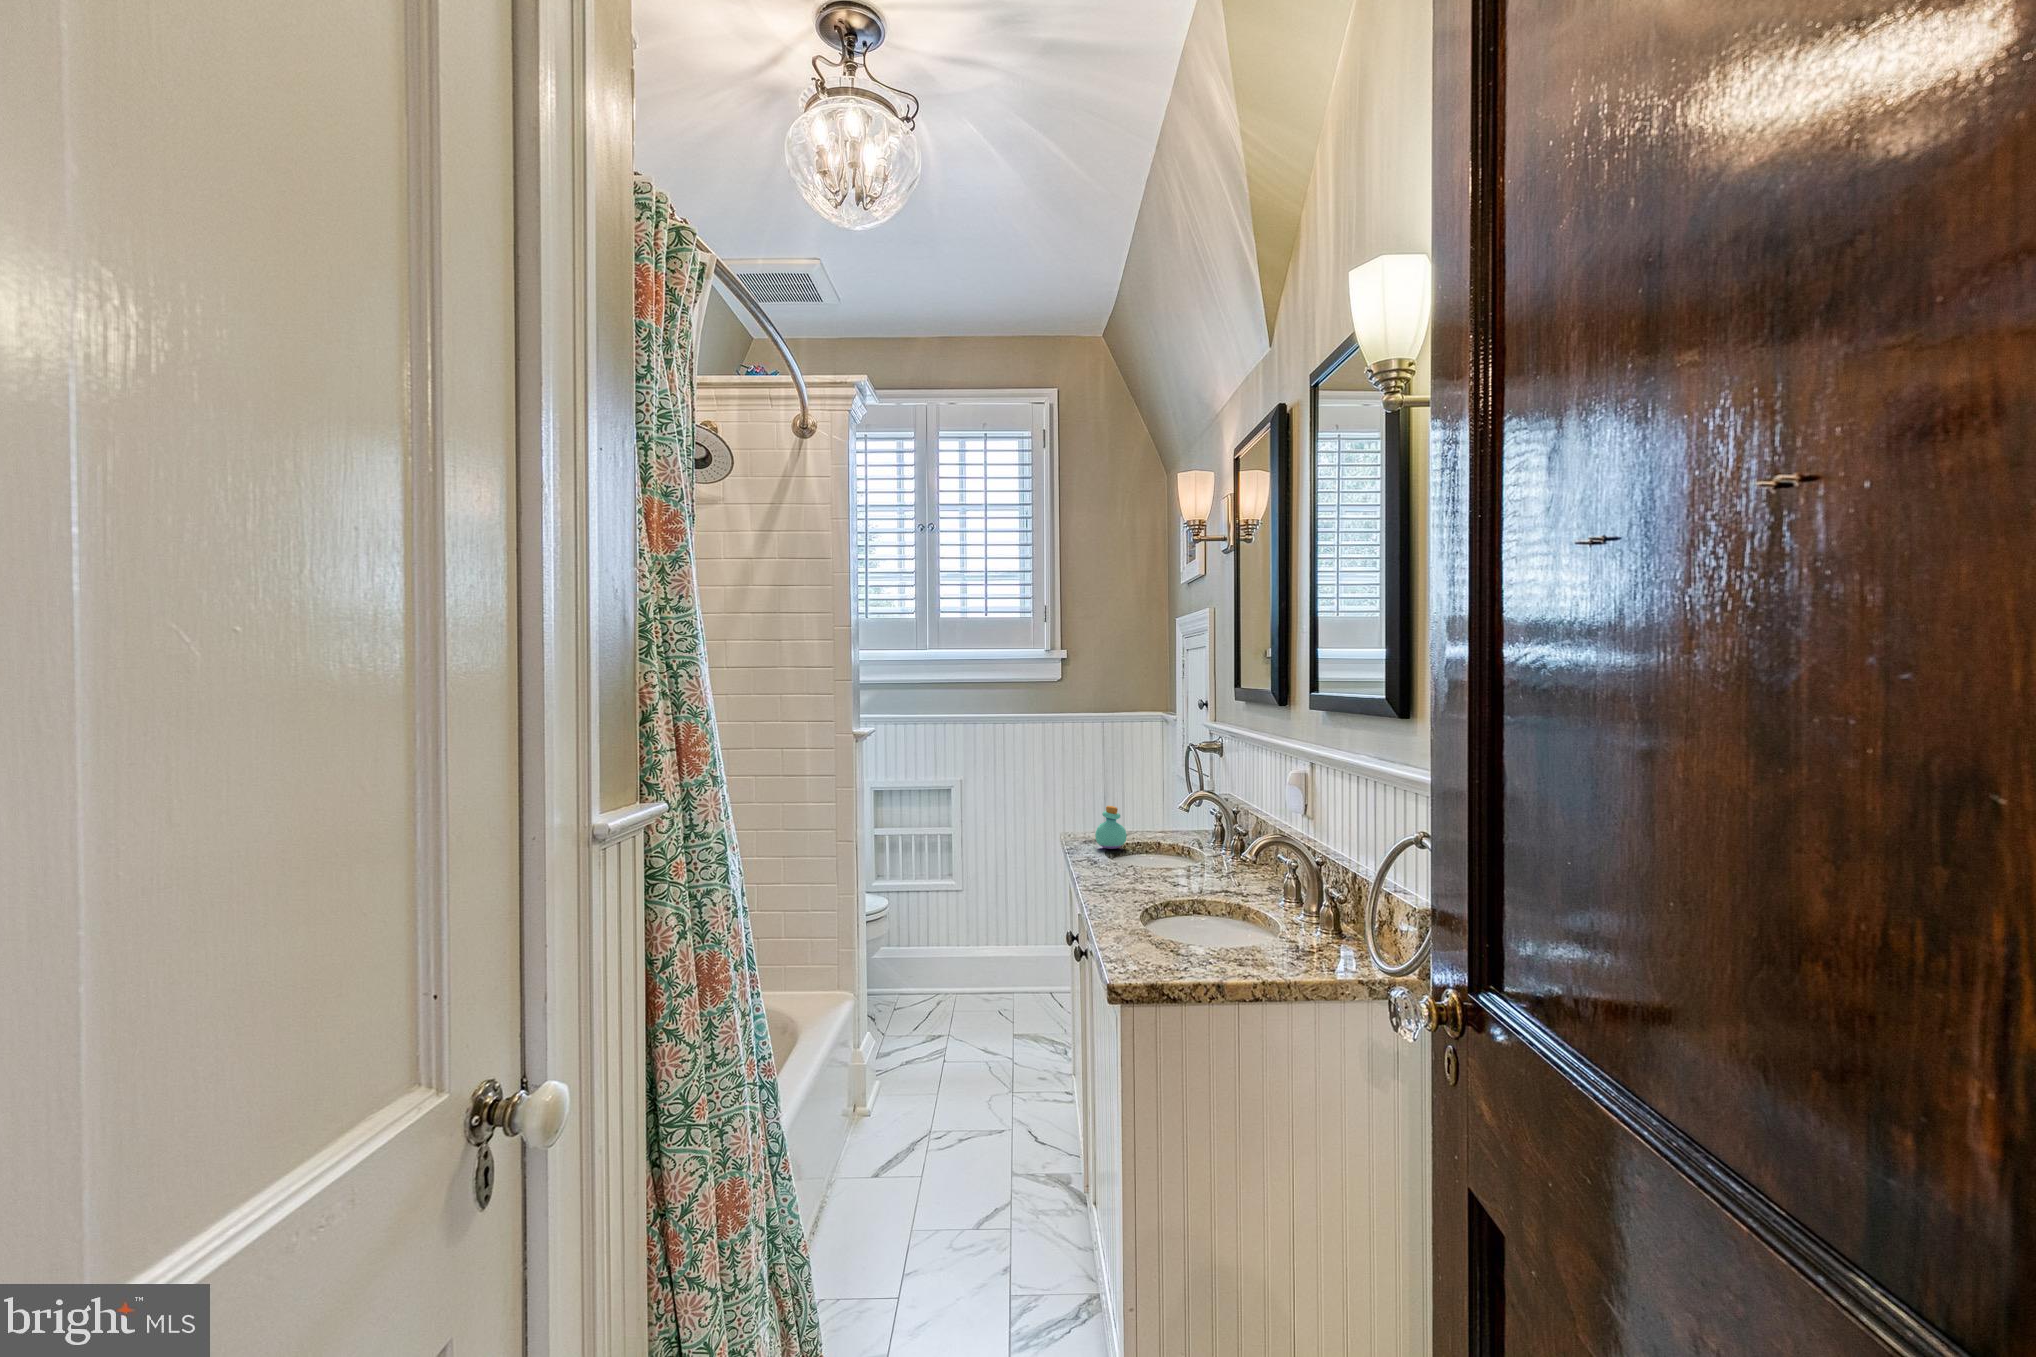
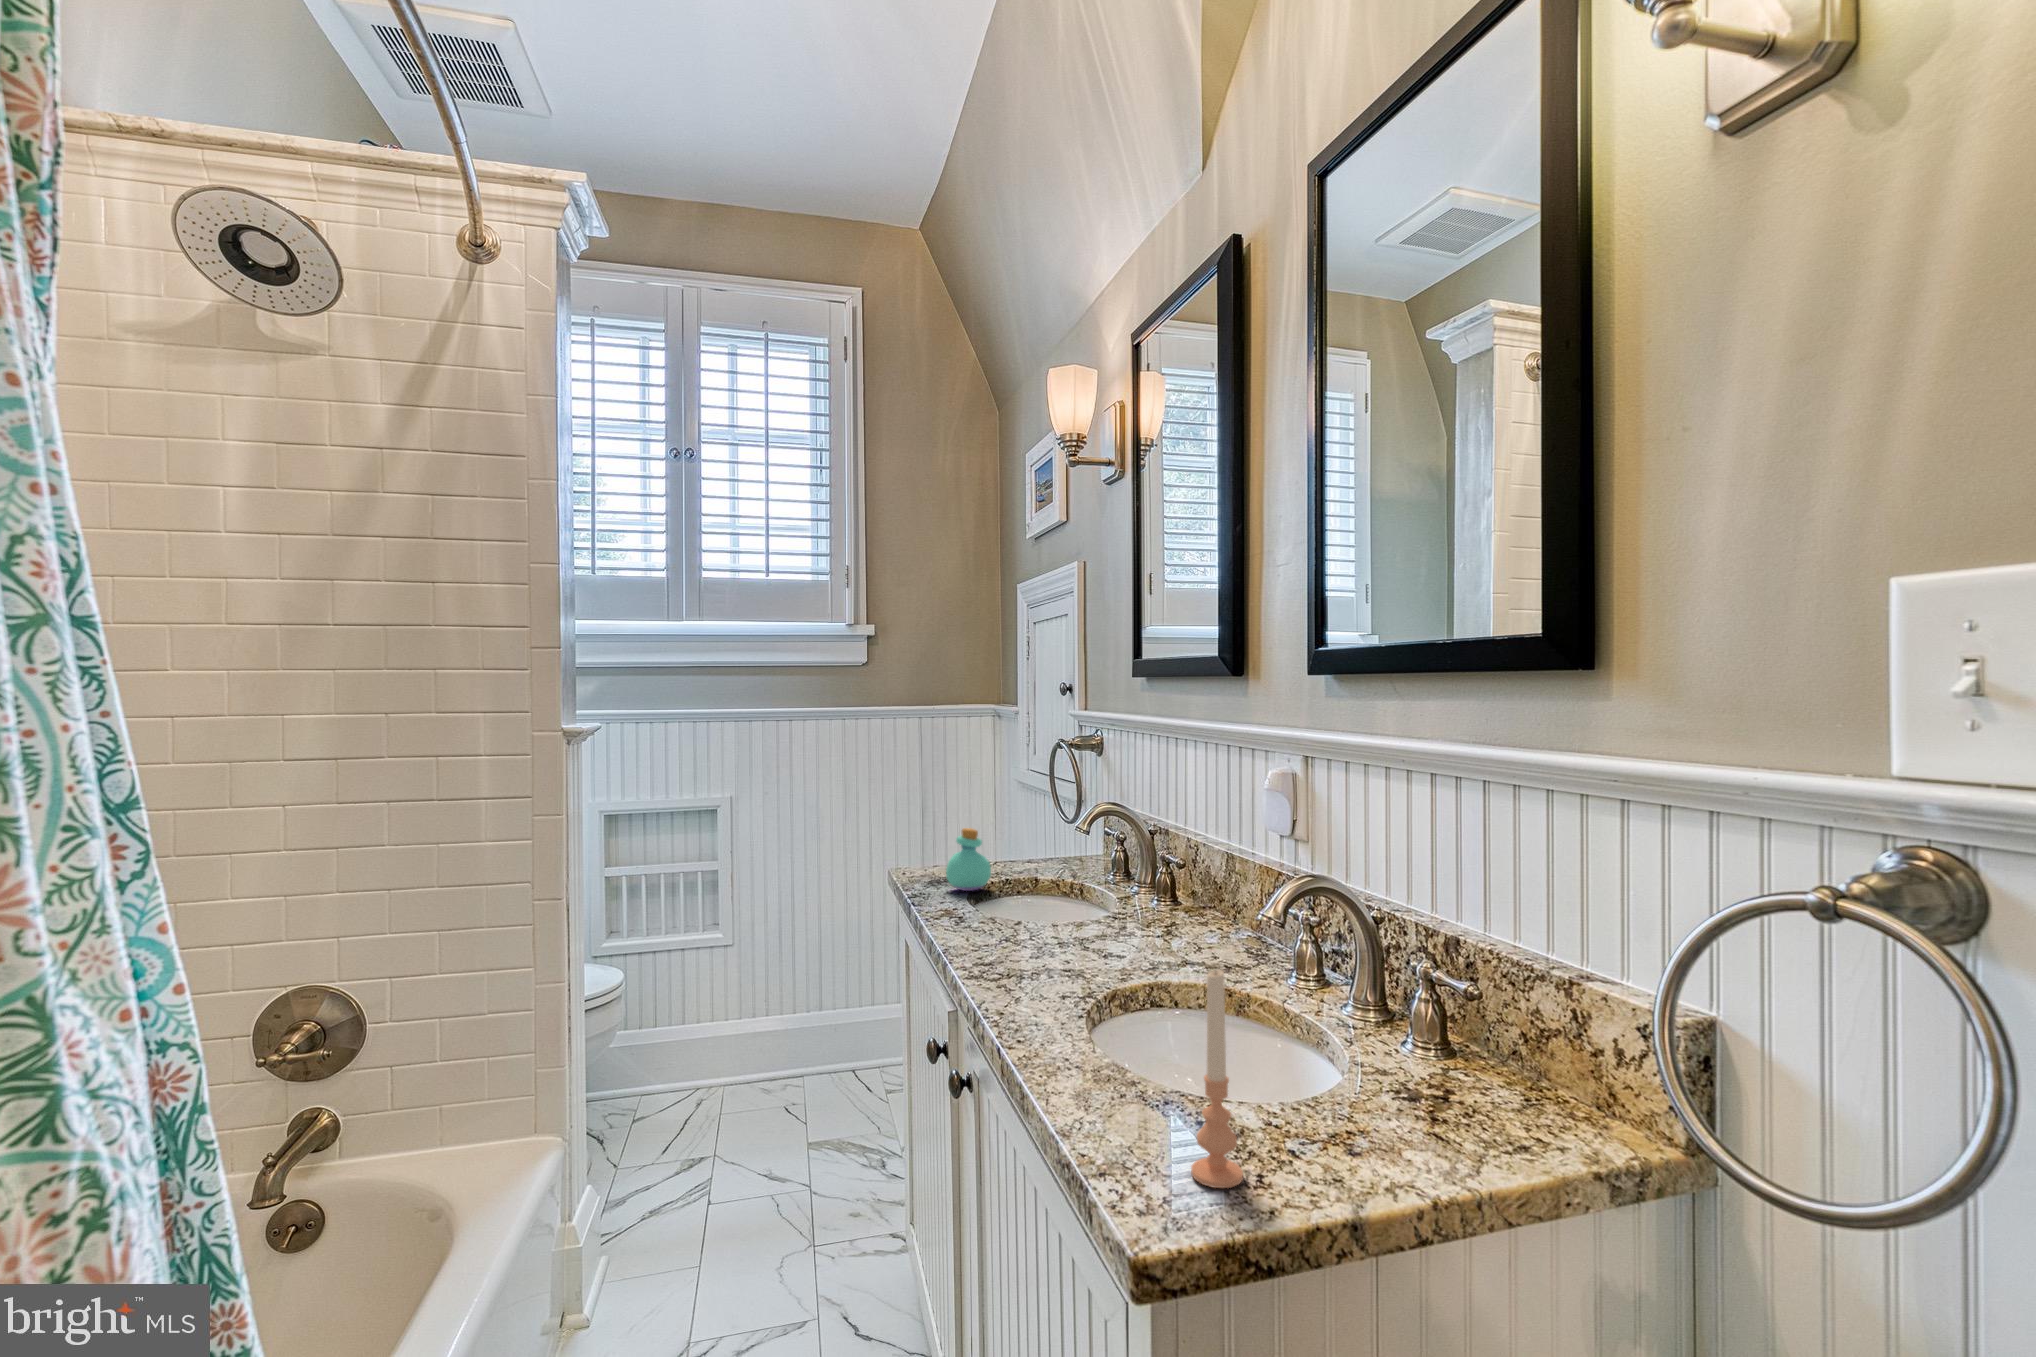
candle: none [1152,867,1178,970] -> present [1191,969,1243,1188]

